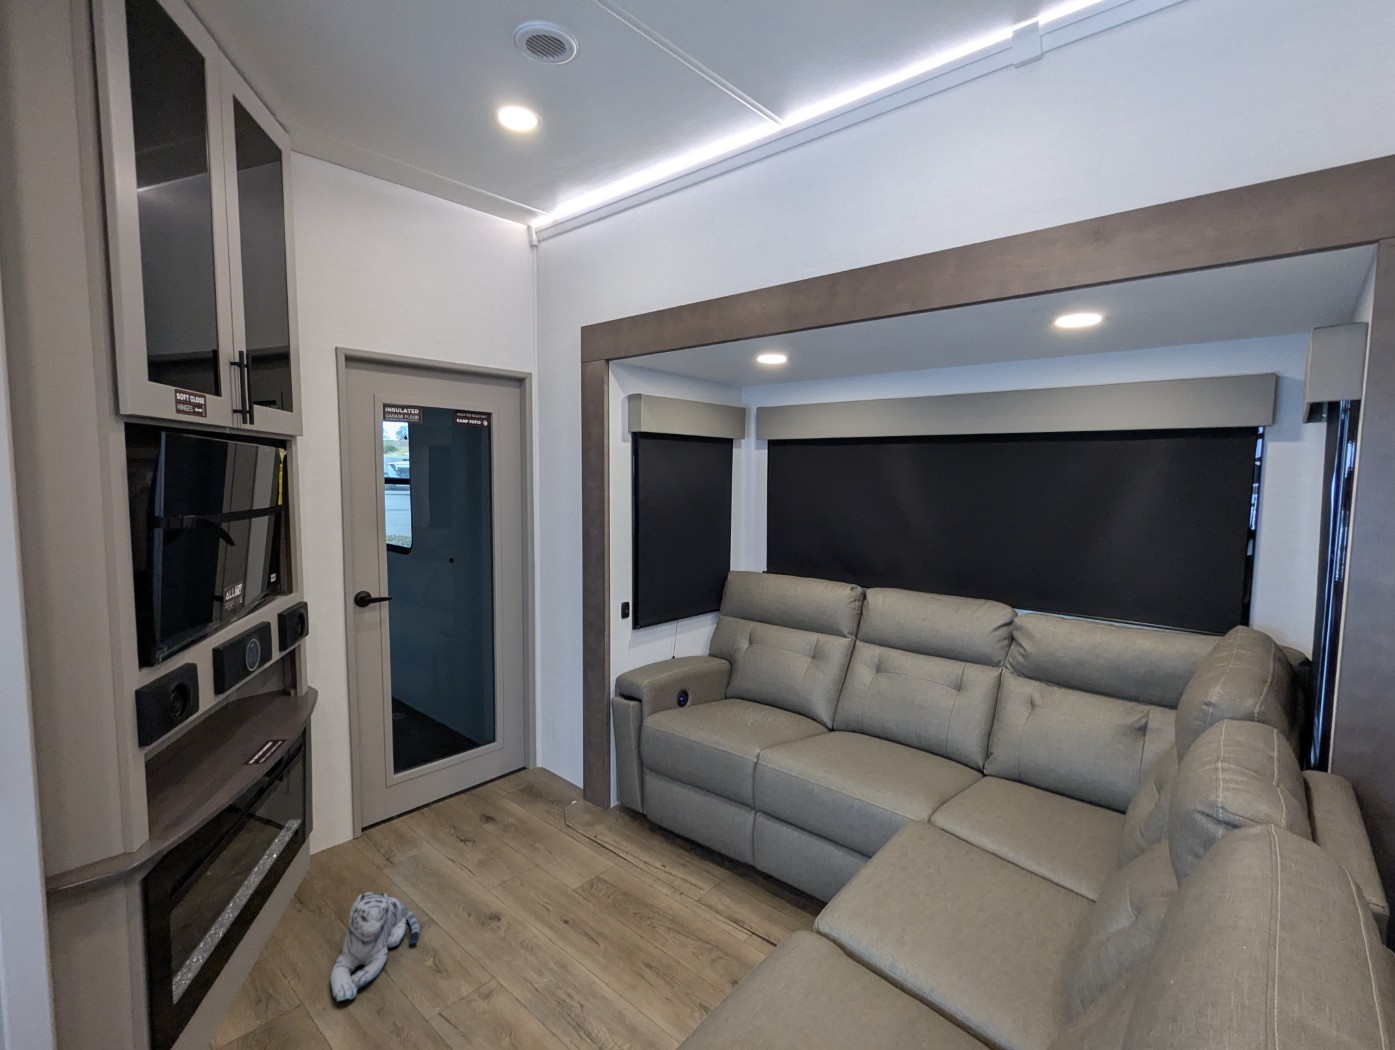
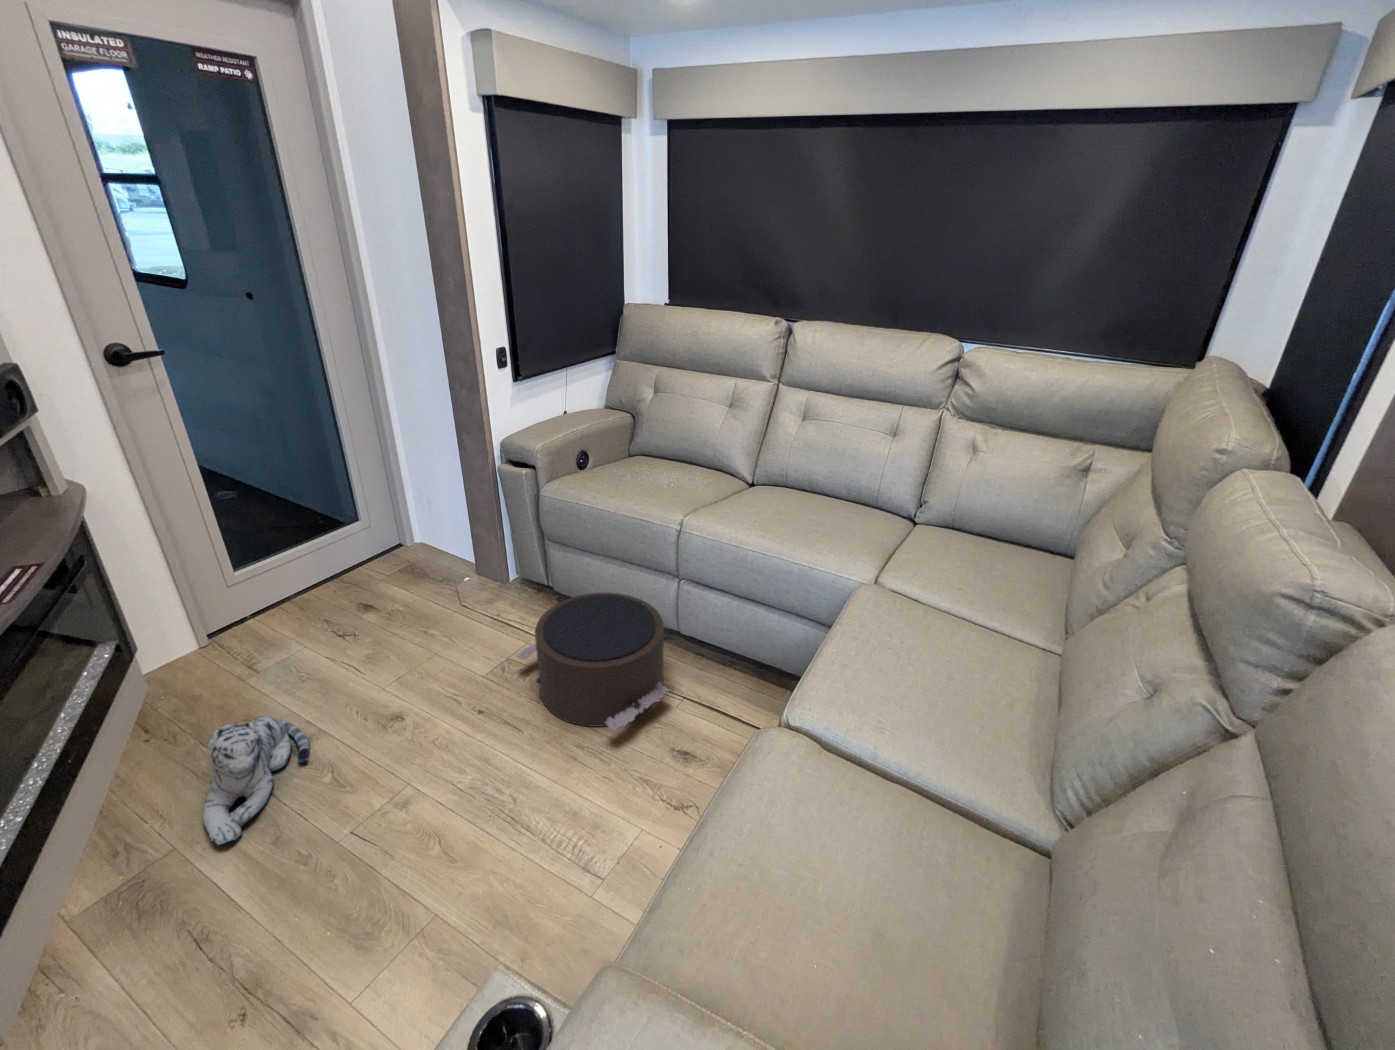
pouf: none [602,819,738,952] -> present [517,592,670,730]

